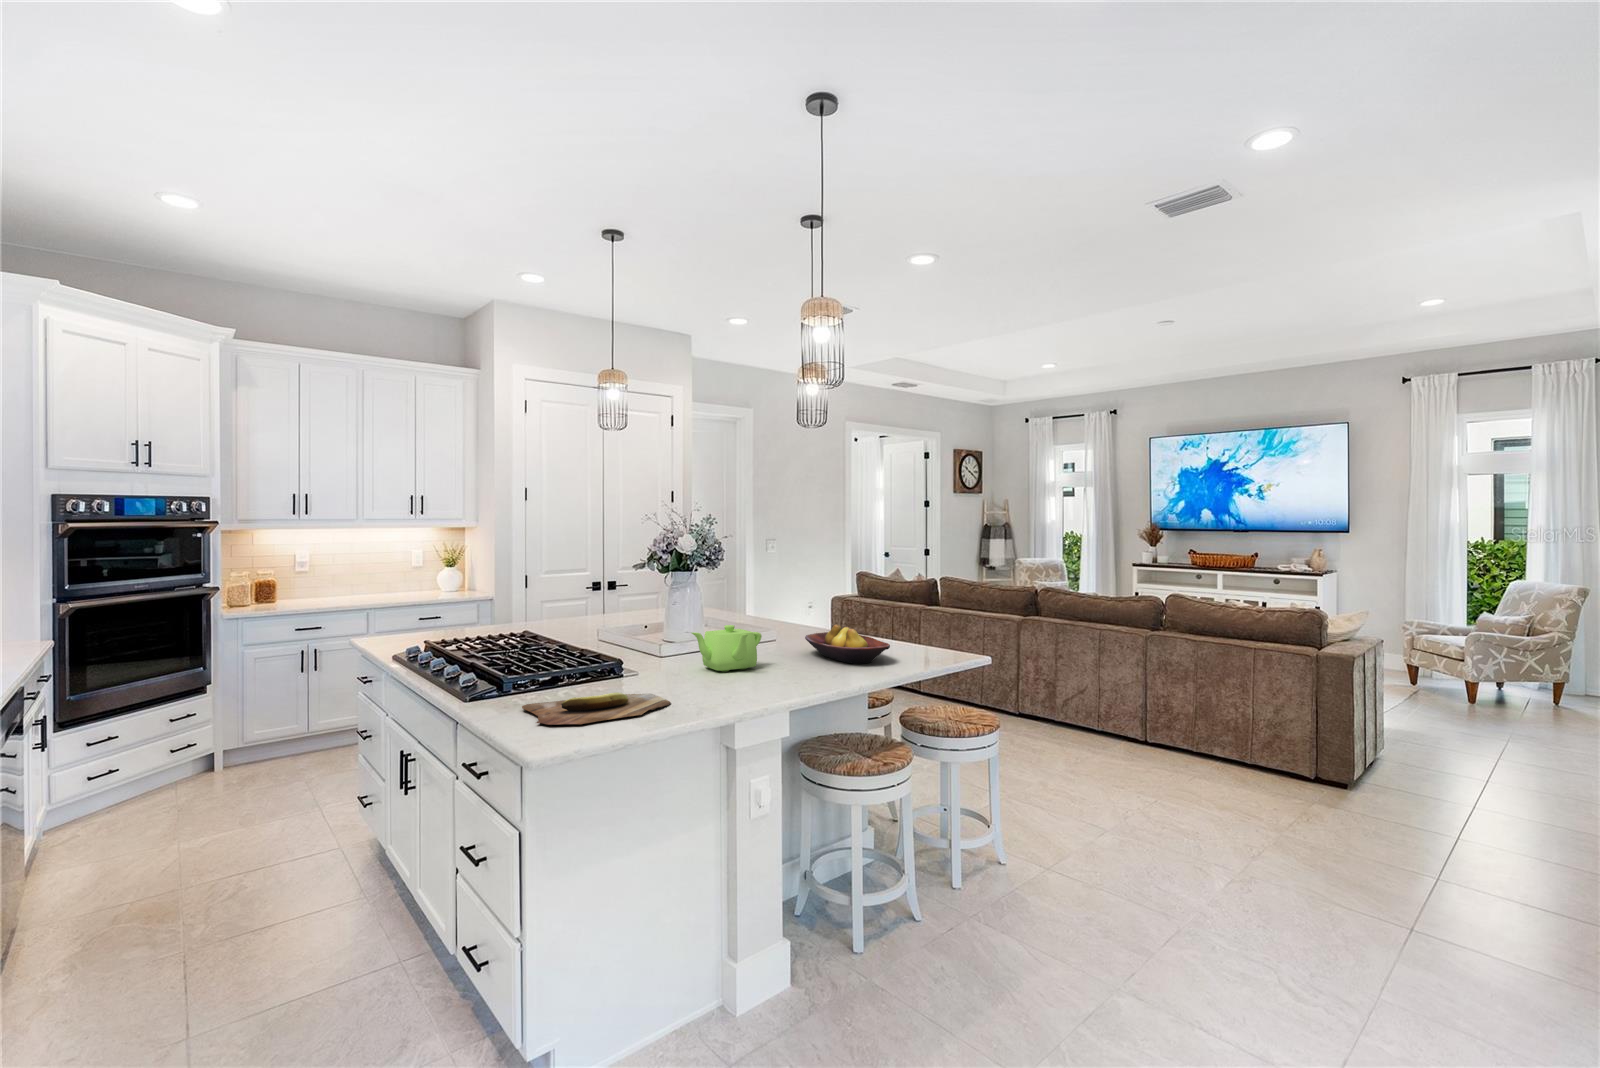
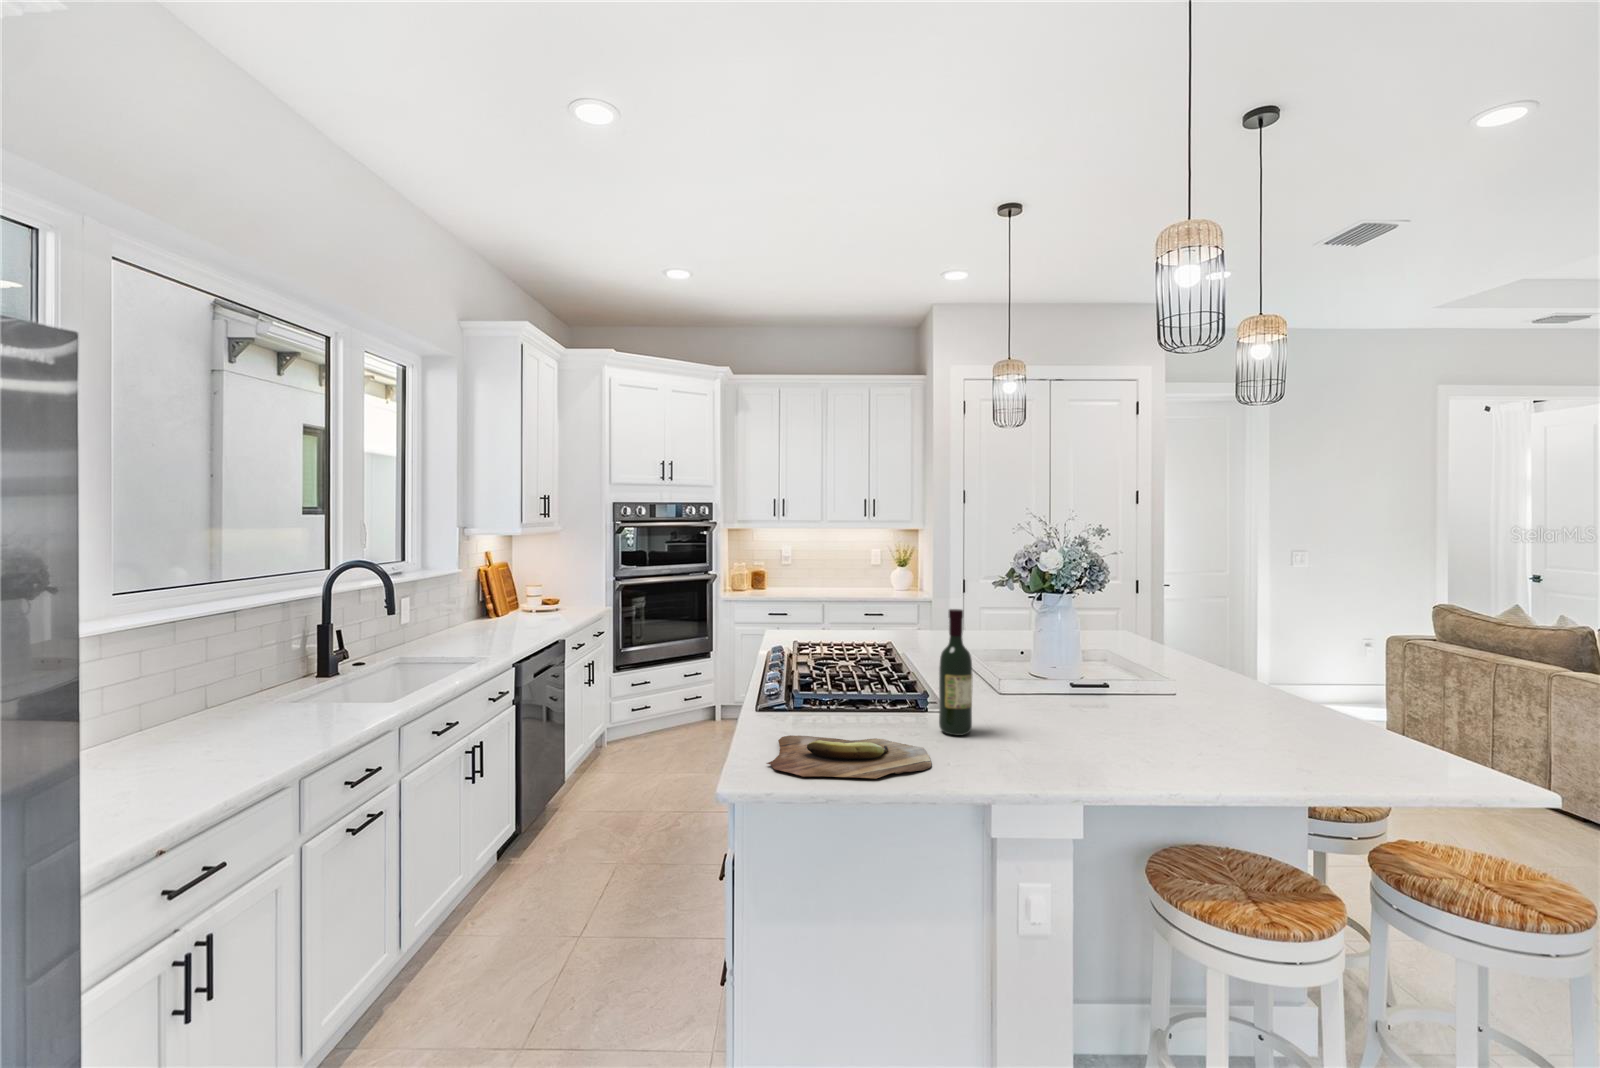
wine bottle: none [646,579,674,684] -> present [939,609,973,735]
fruit bowl: present [805,624,890,664] -> none [1193,687,1326,756]
teapot: present [692,625,762,671] -> none [1007,671,1111,732]

